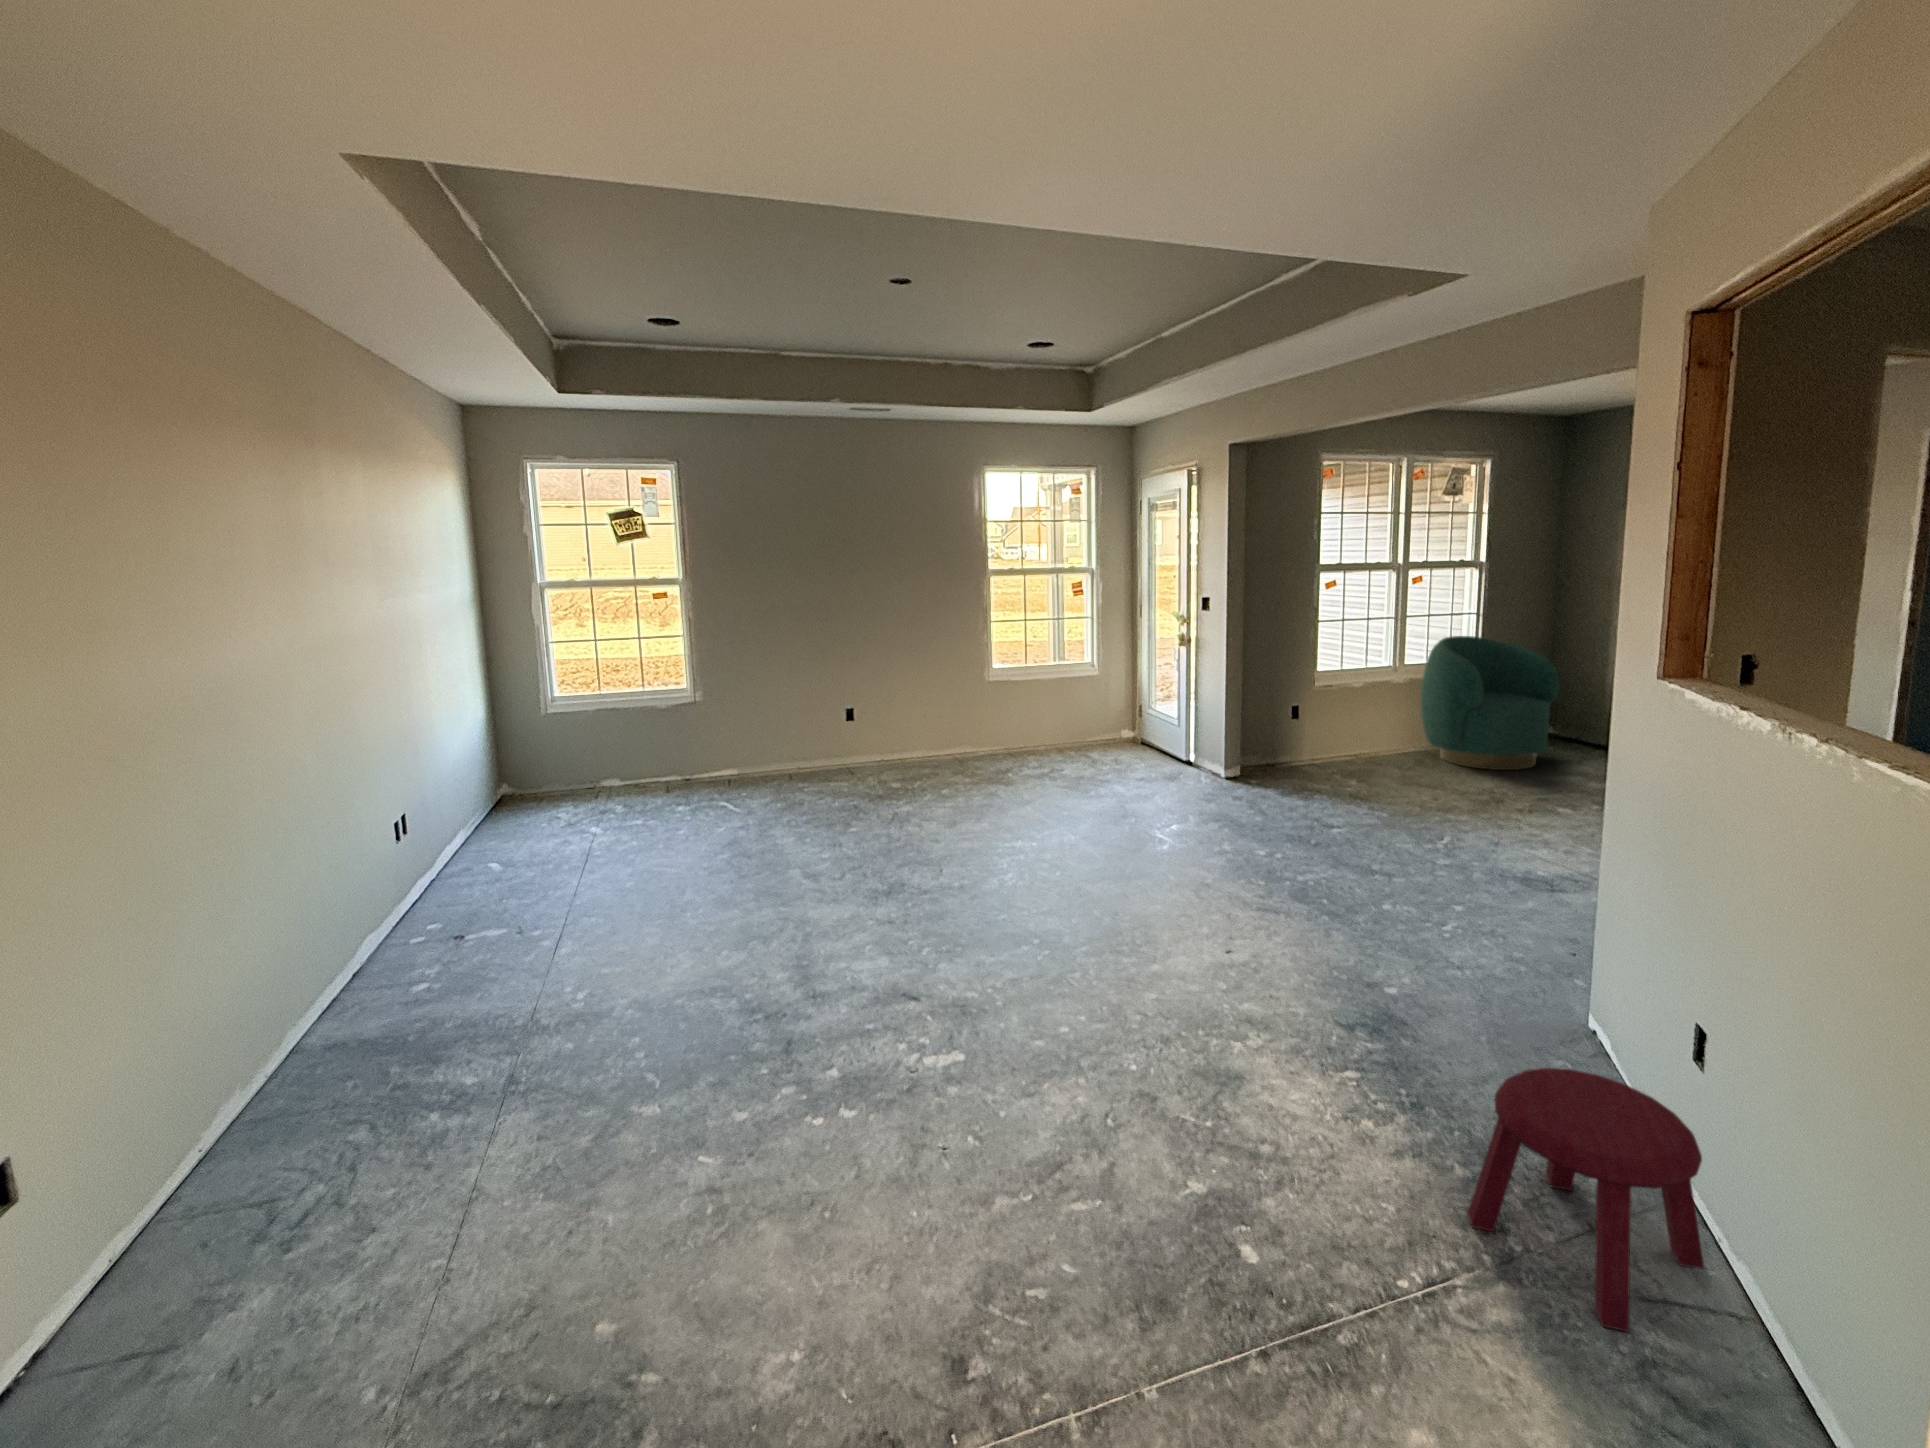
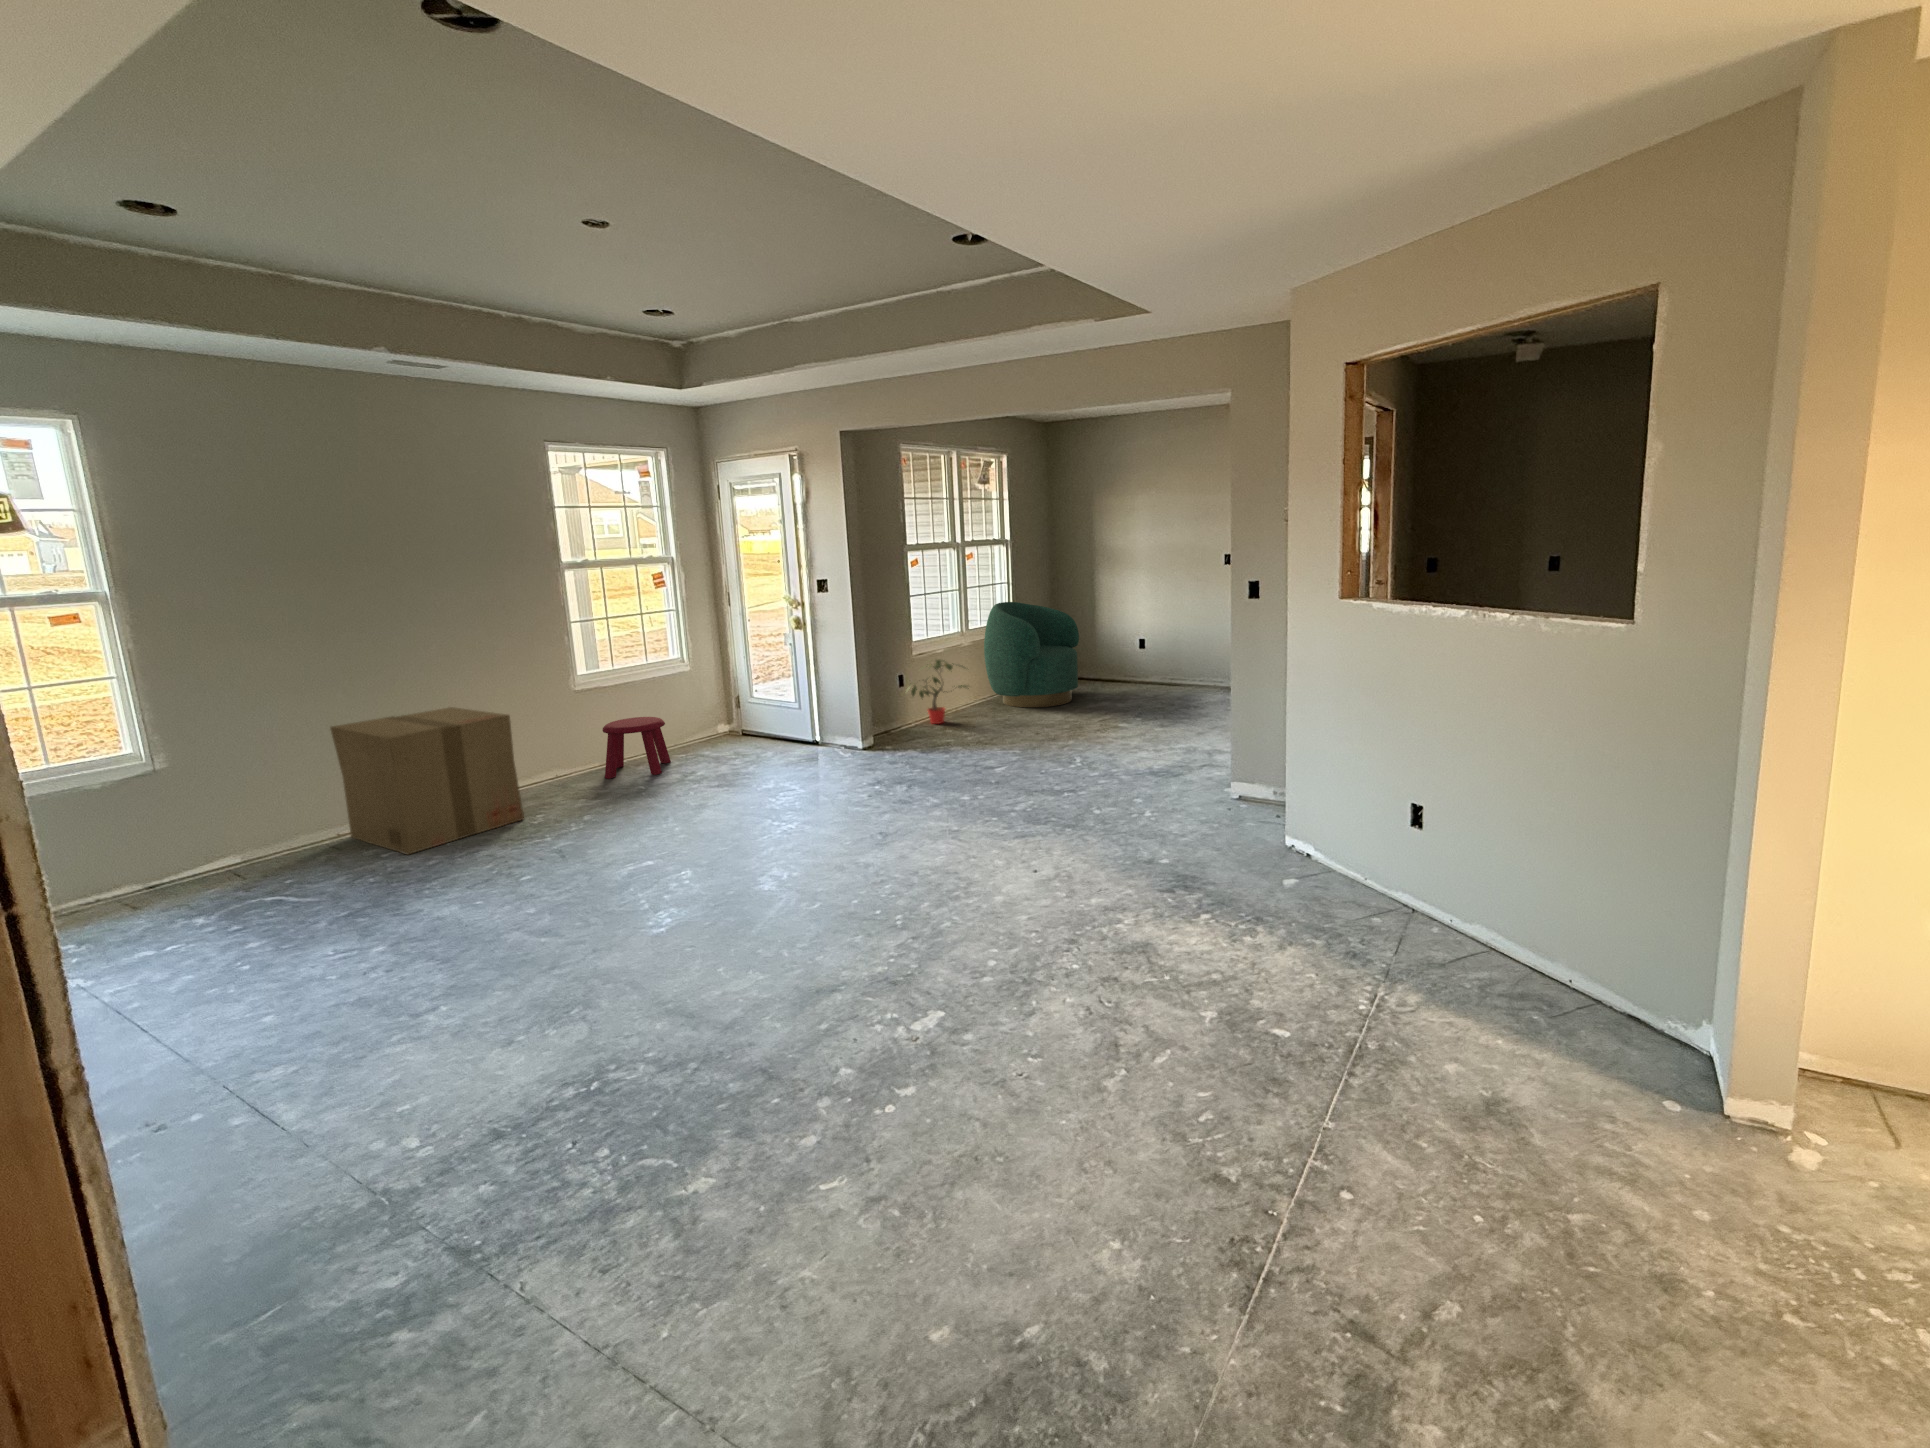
cardboard box: none [801,682,907,791] -> present [330,707,524,855]
potted plant: none [1295,693,1387,766] -> present [907,660,969,724]
stool: present [1468,1068,1704,1332] -> present [603,717,671,779]

